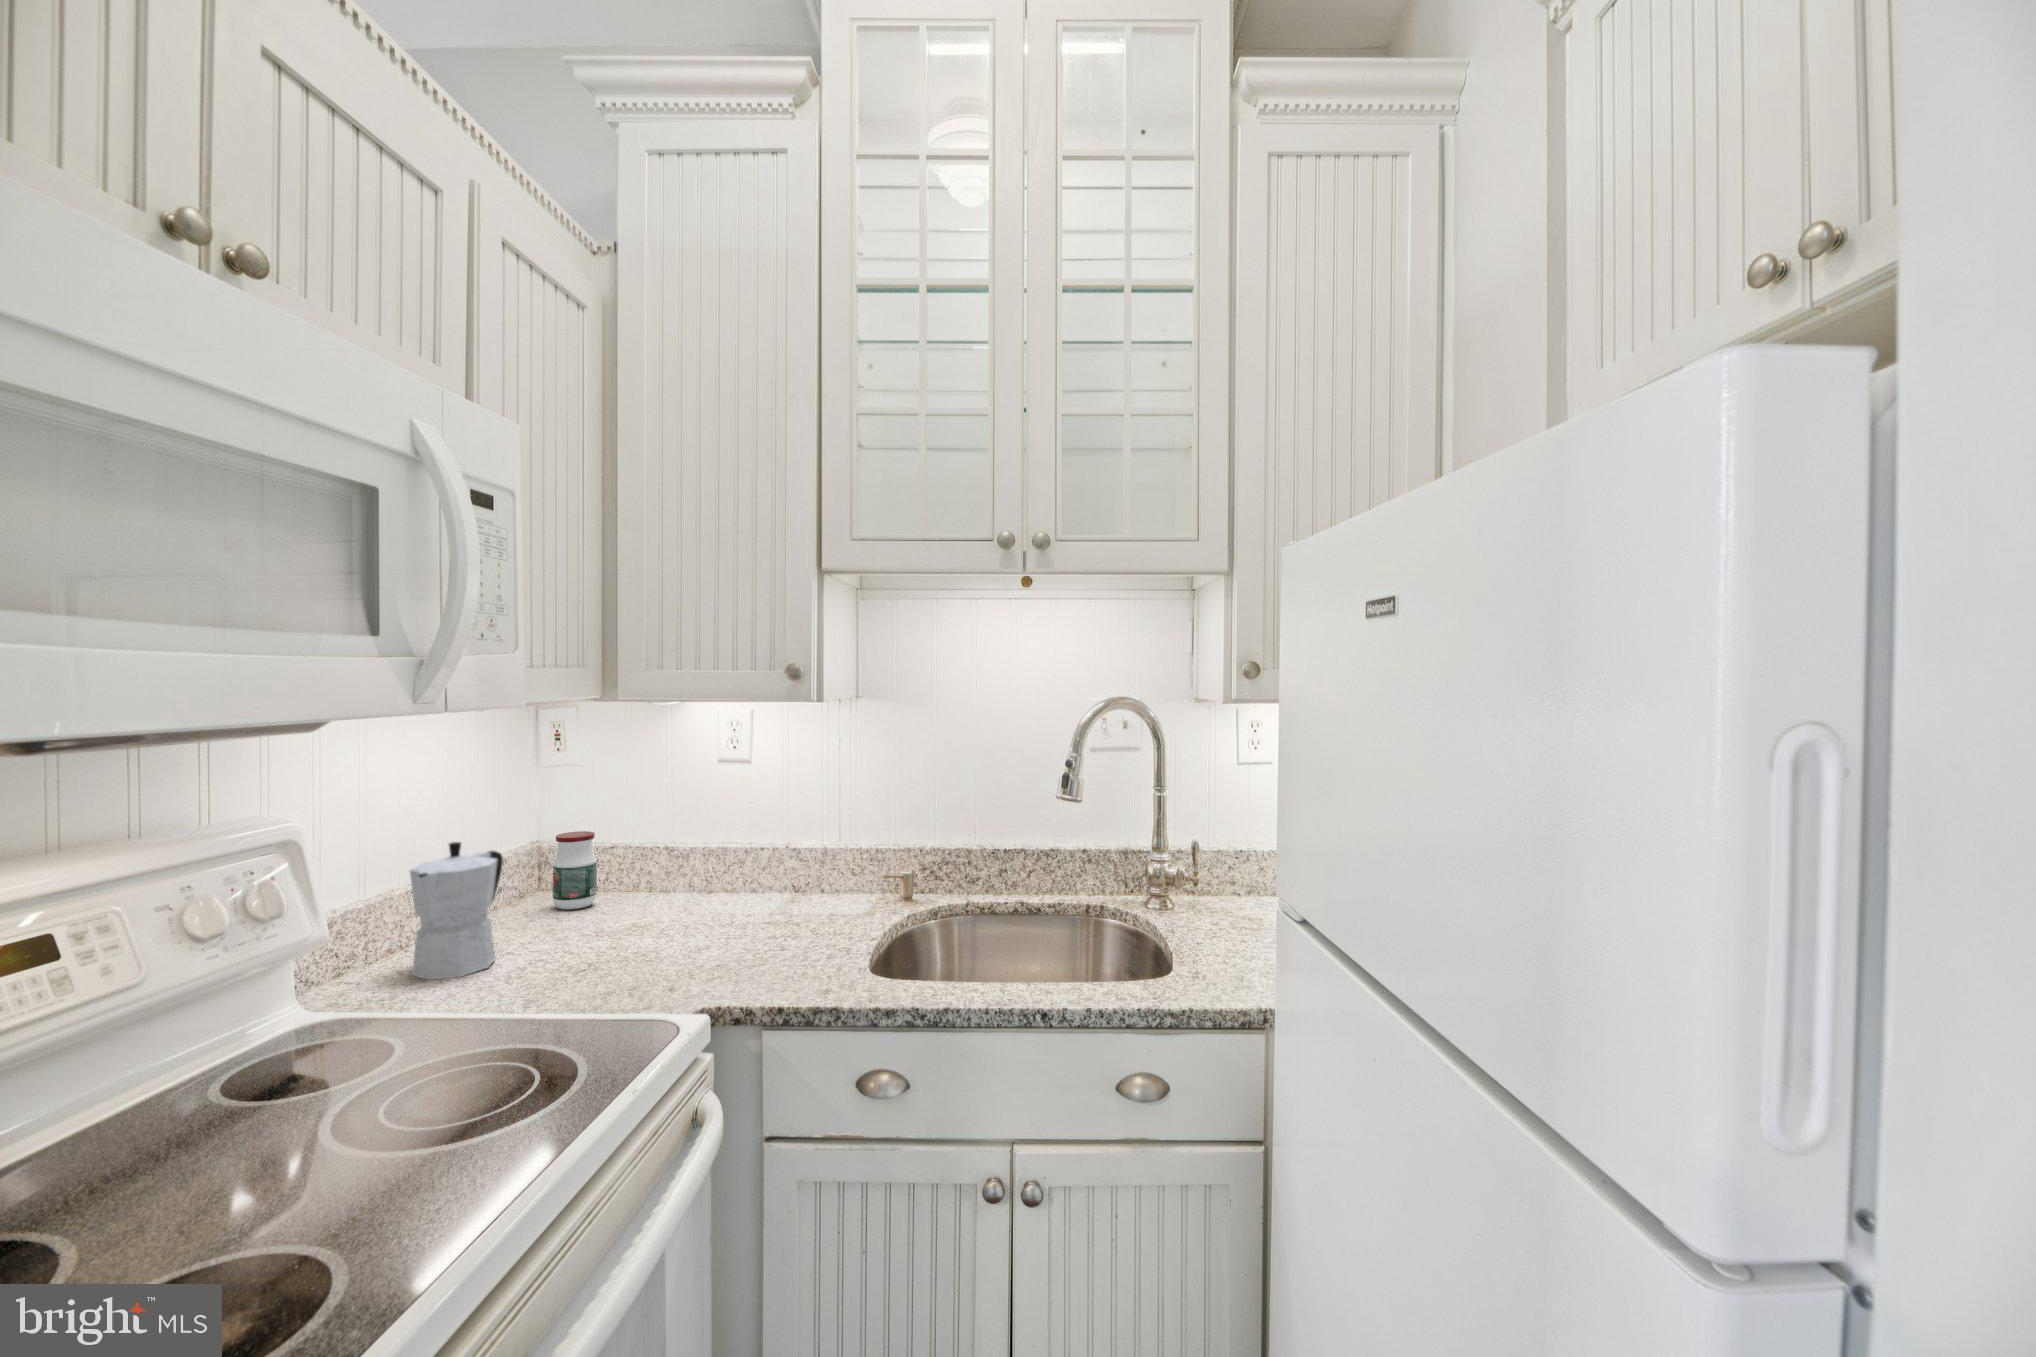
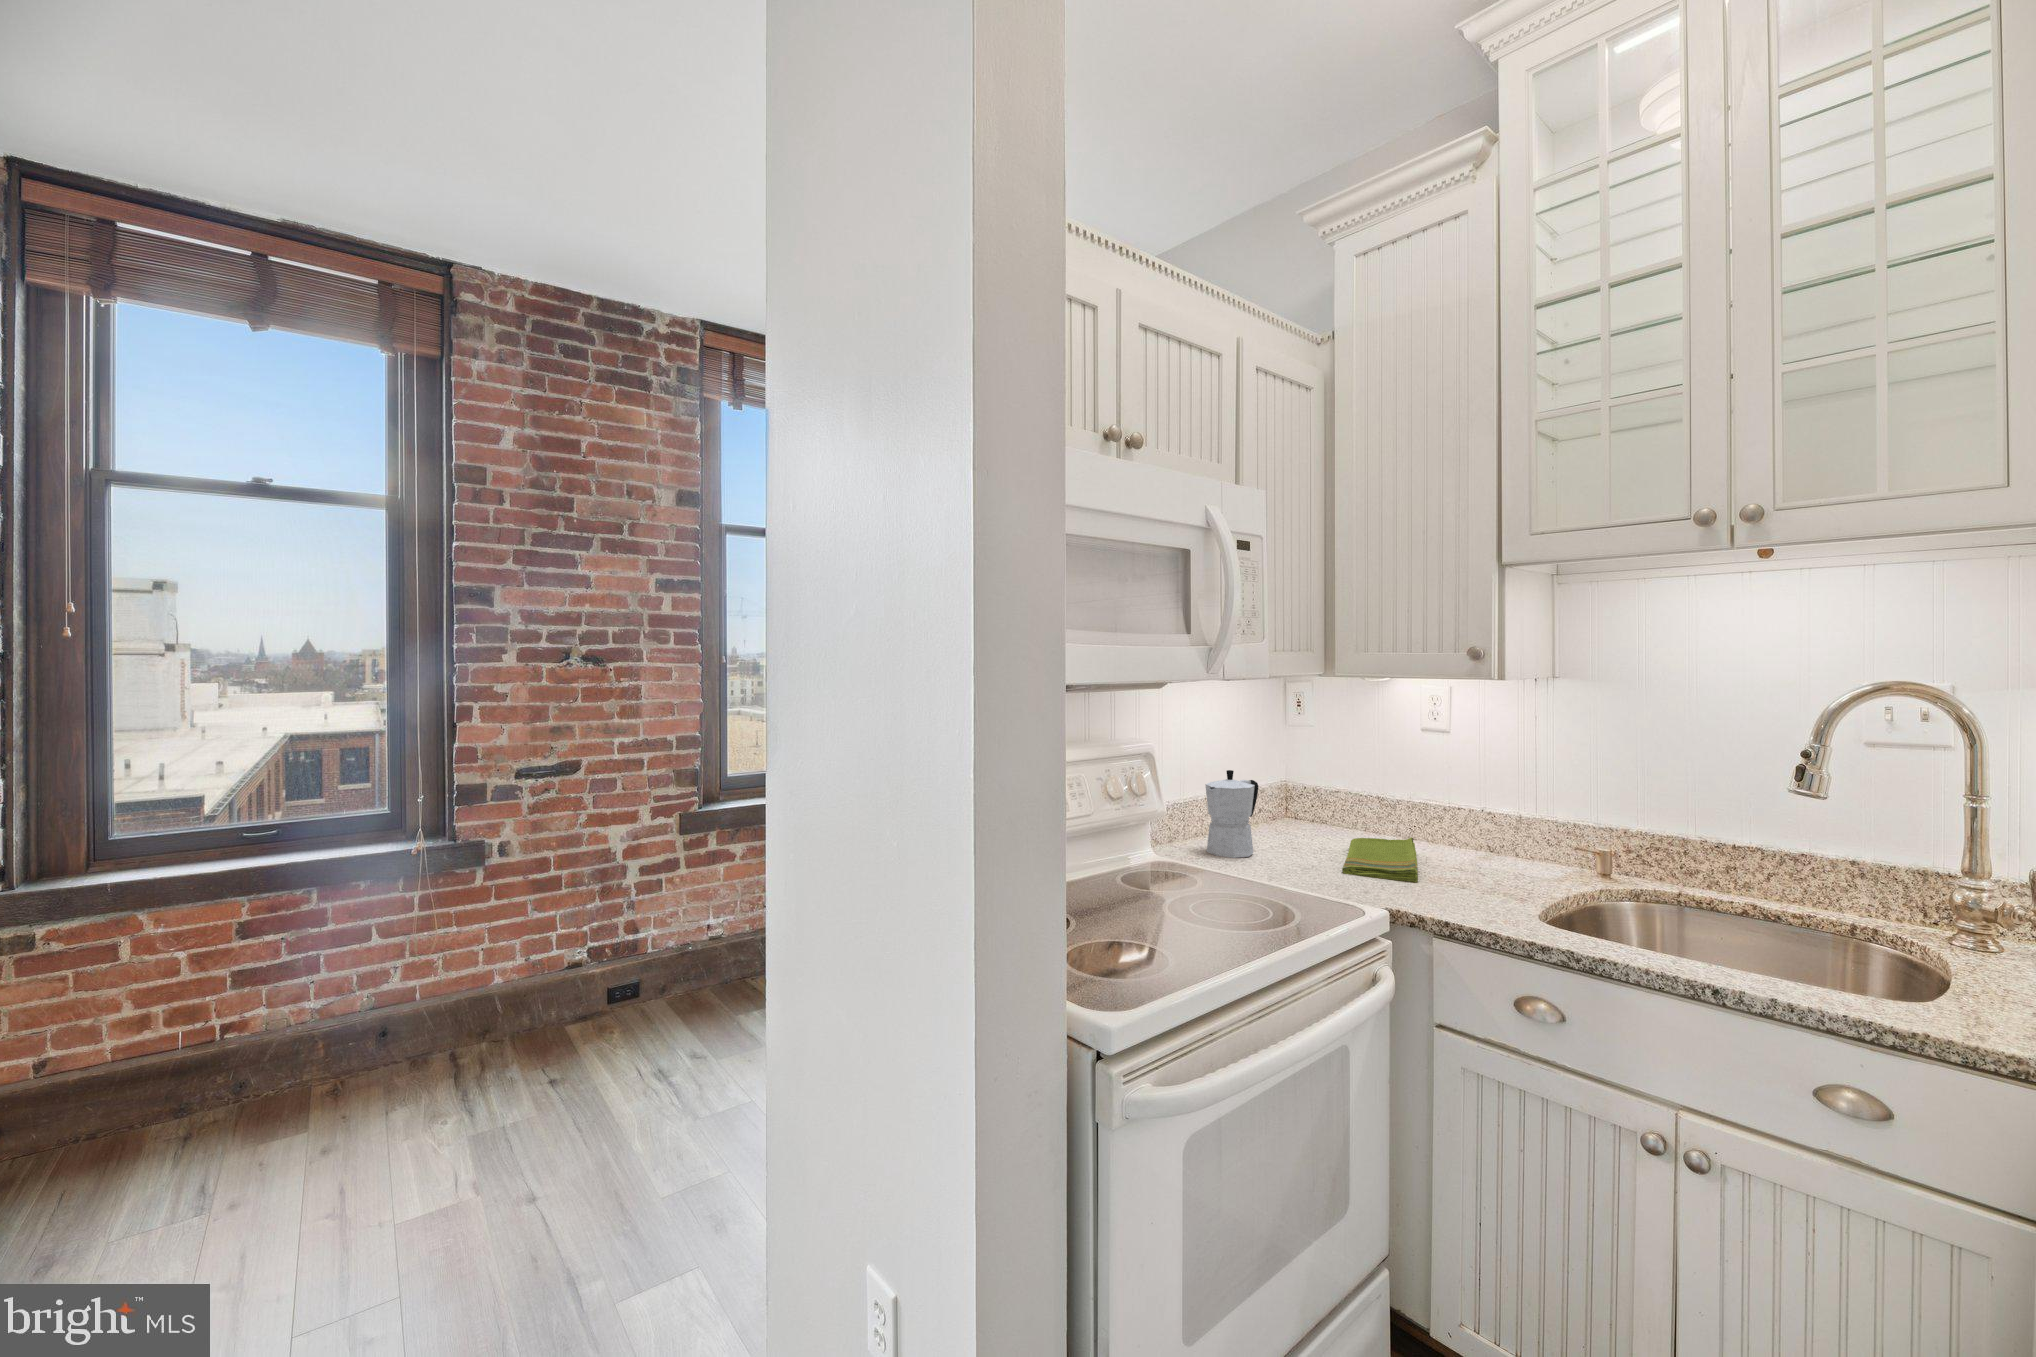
jar: present [553,831,597,910] -> none [1293,778,1324,836]
dish towel: none [633,889,731,965] -> present [1342,837,1418,882]

